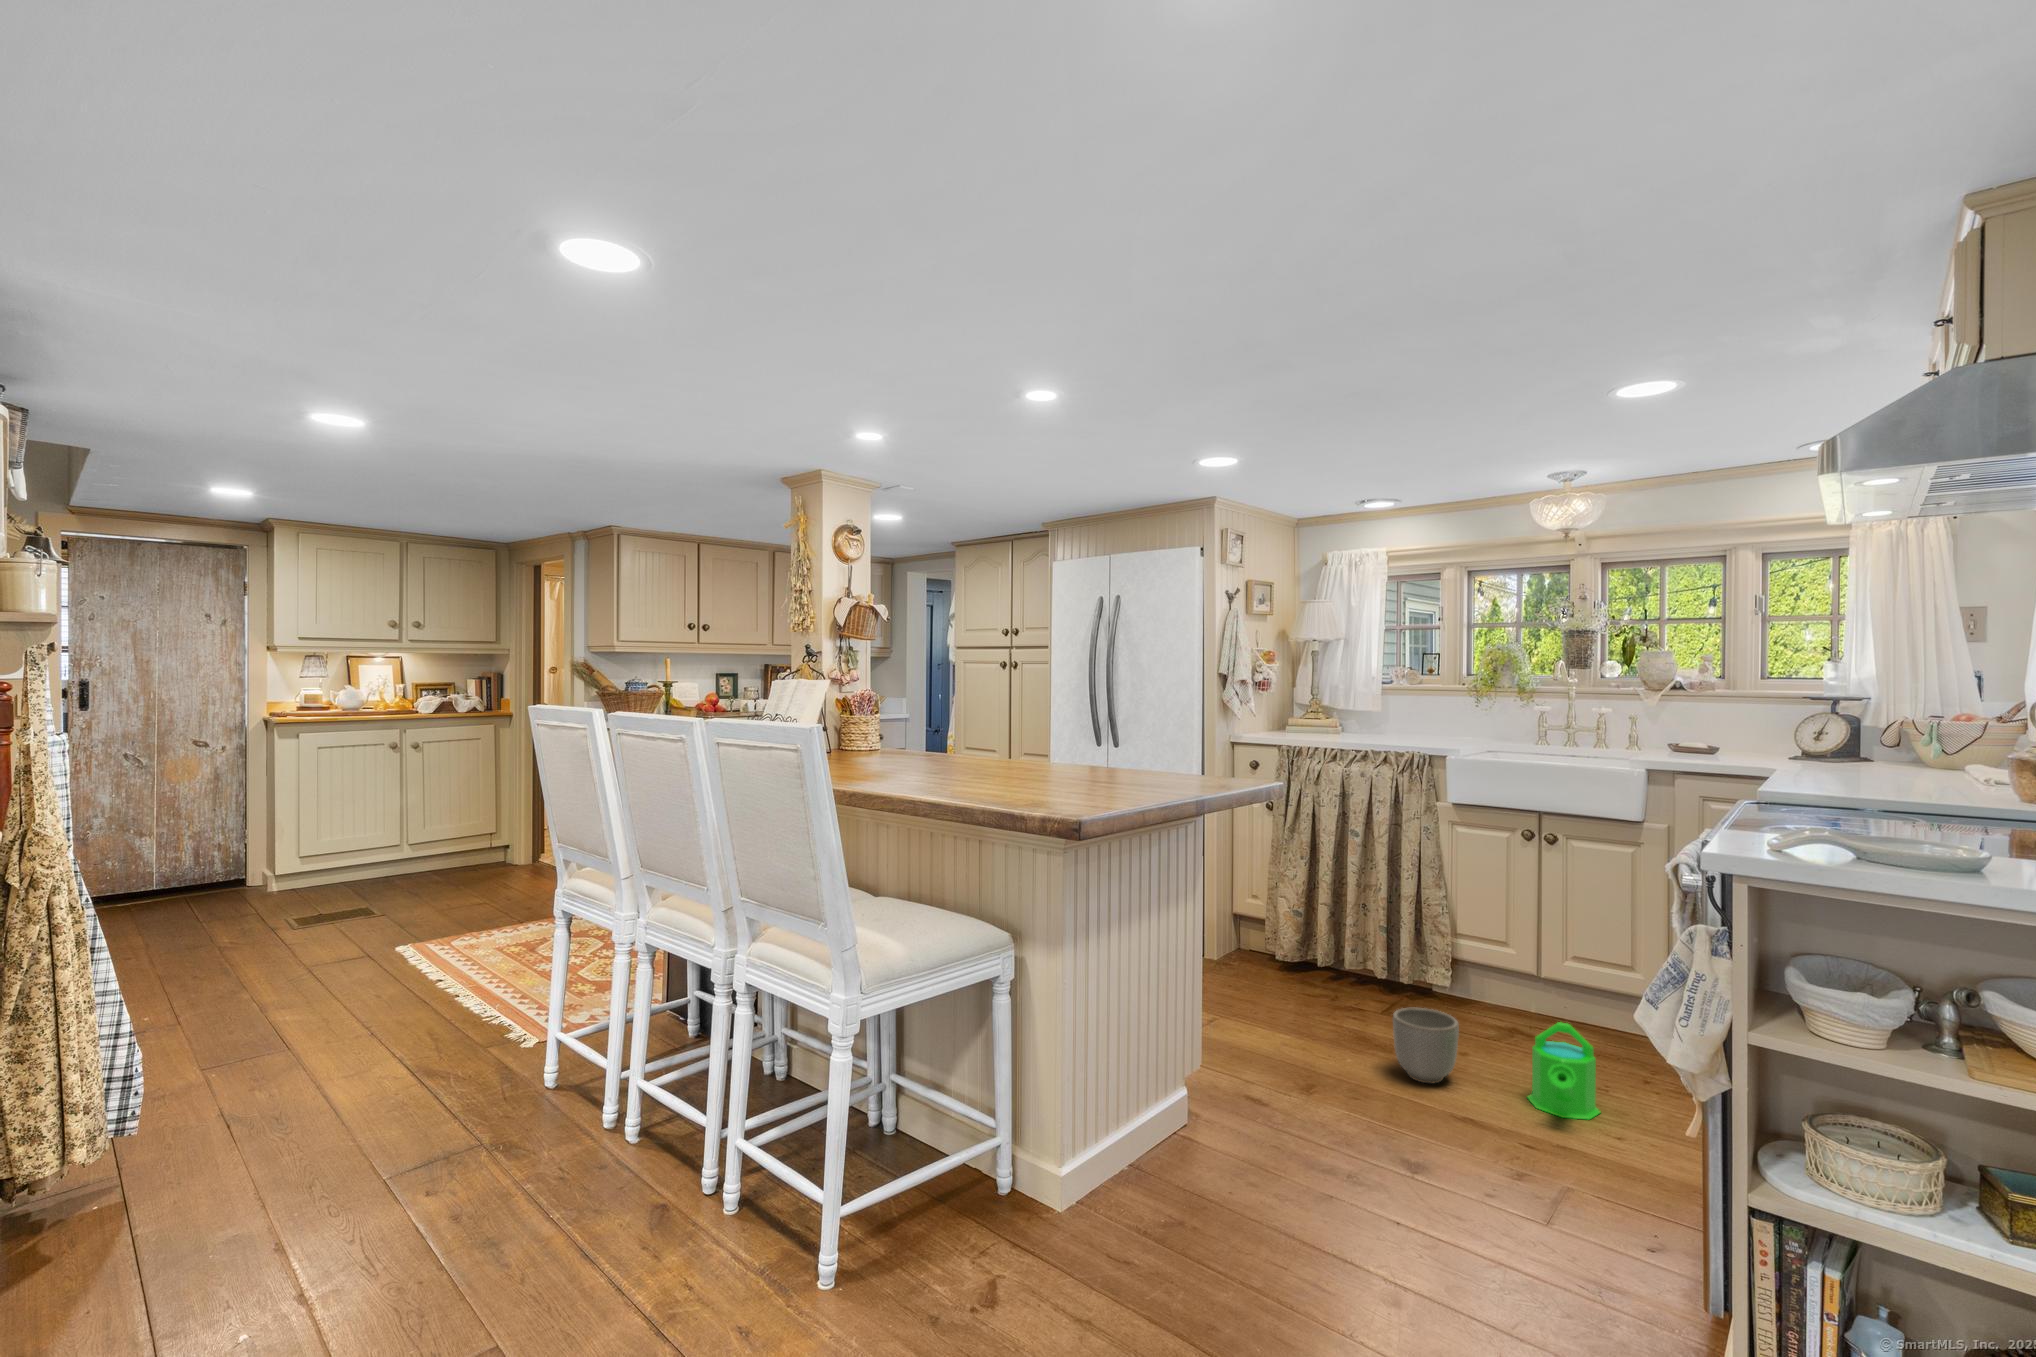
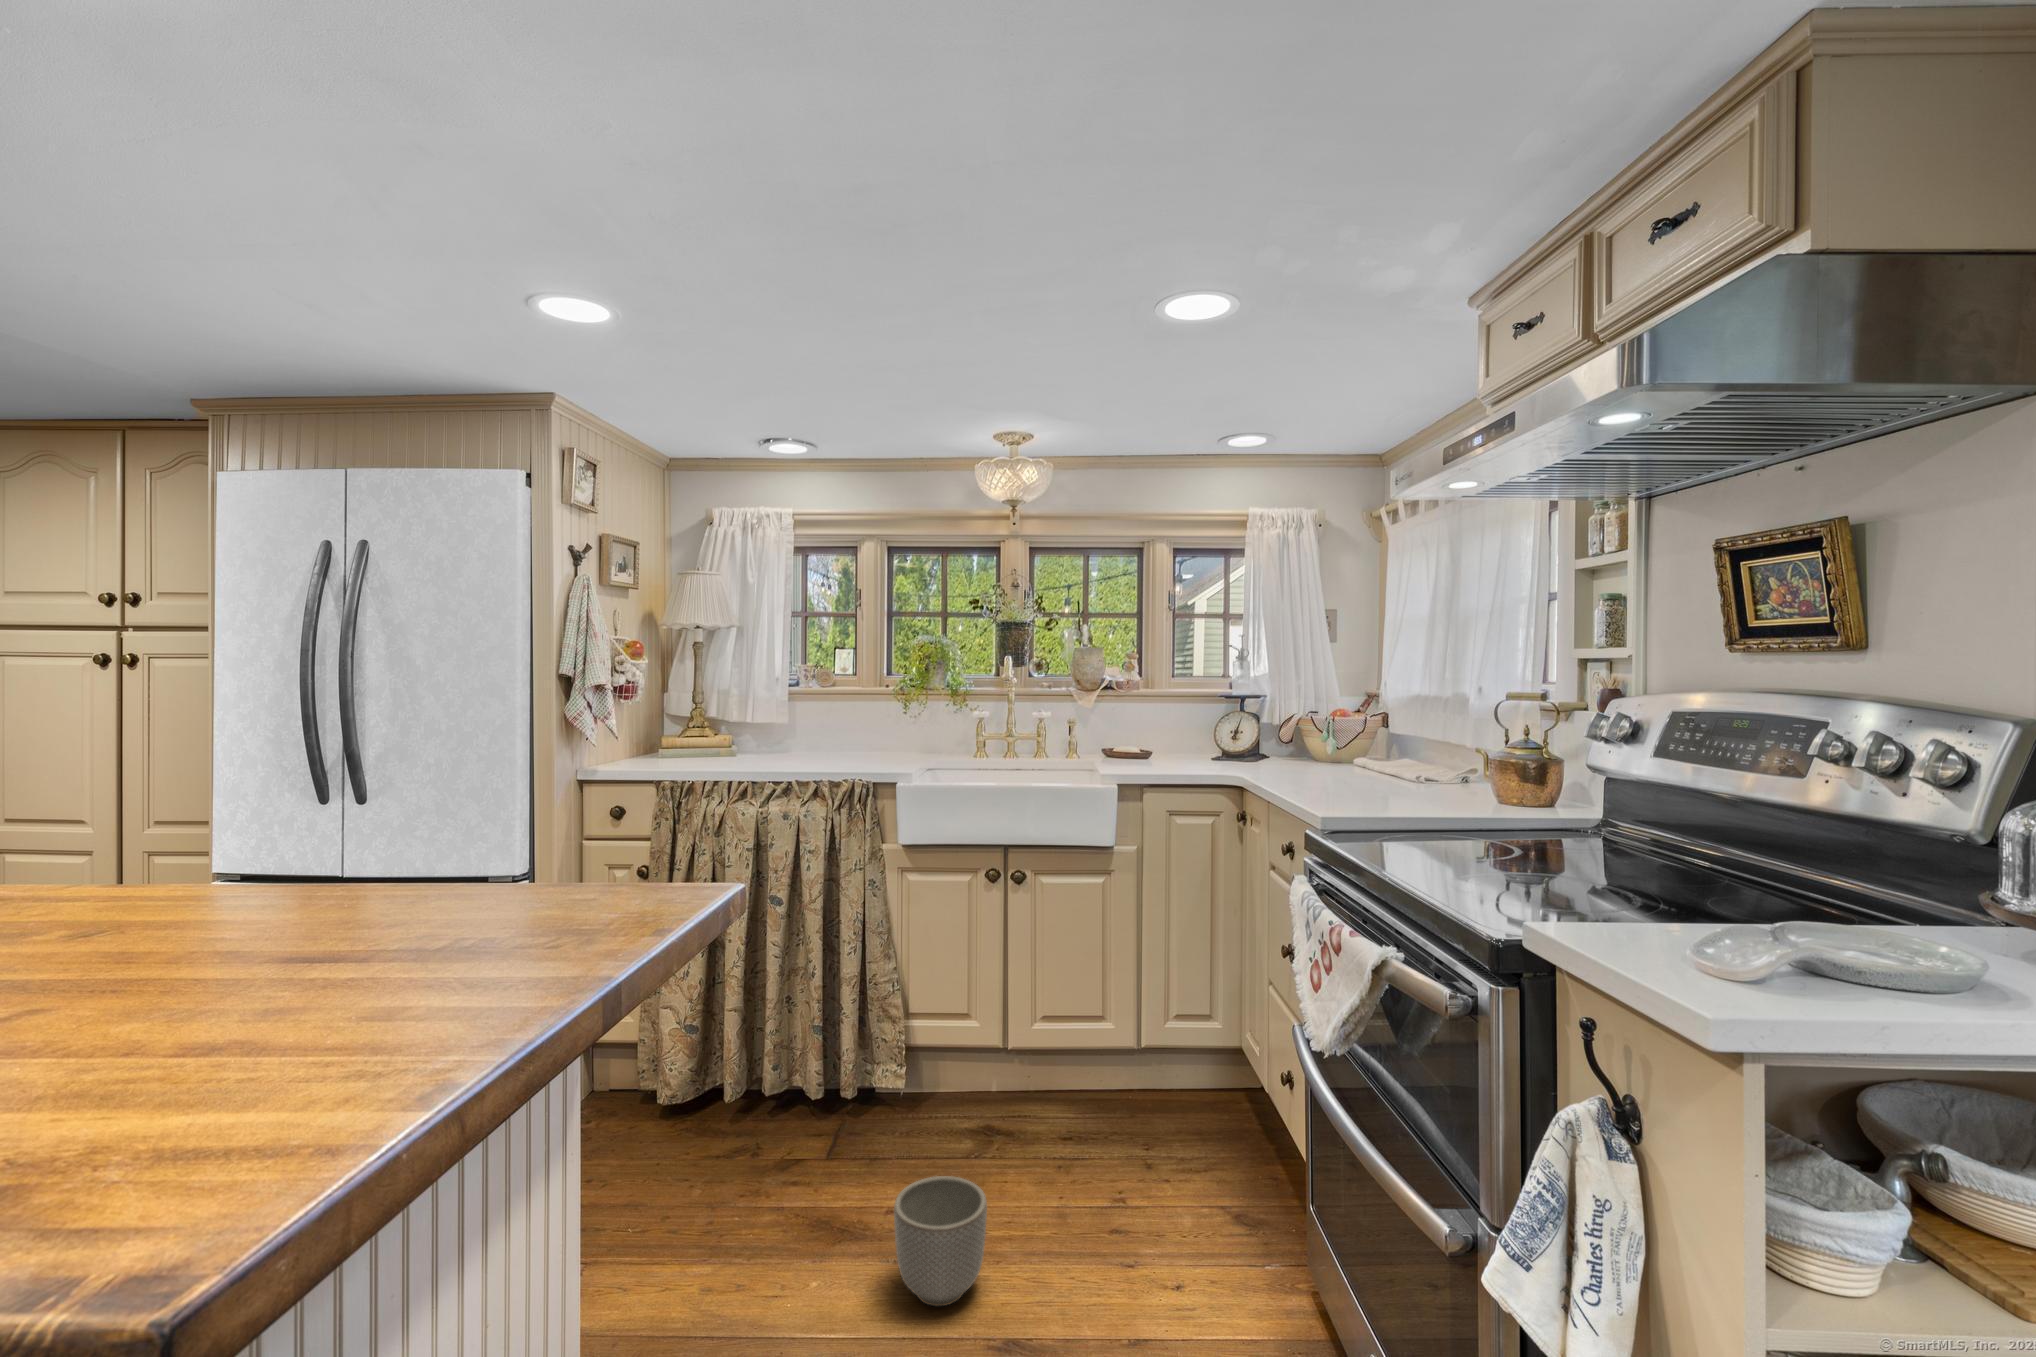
watering can: present [1528,1022,1600,1119] -> none [1072,1154,1159,1297]

